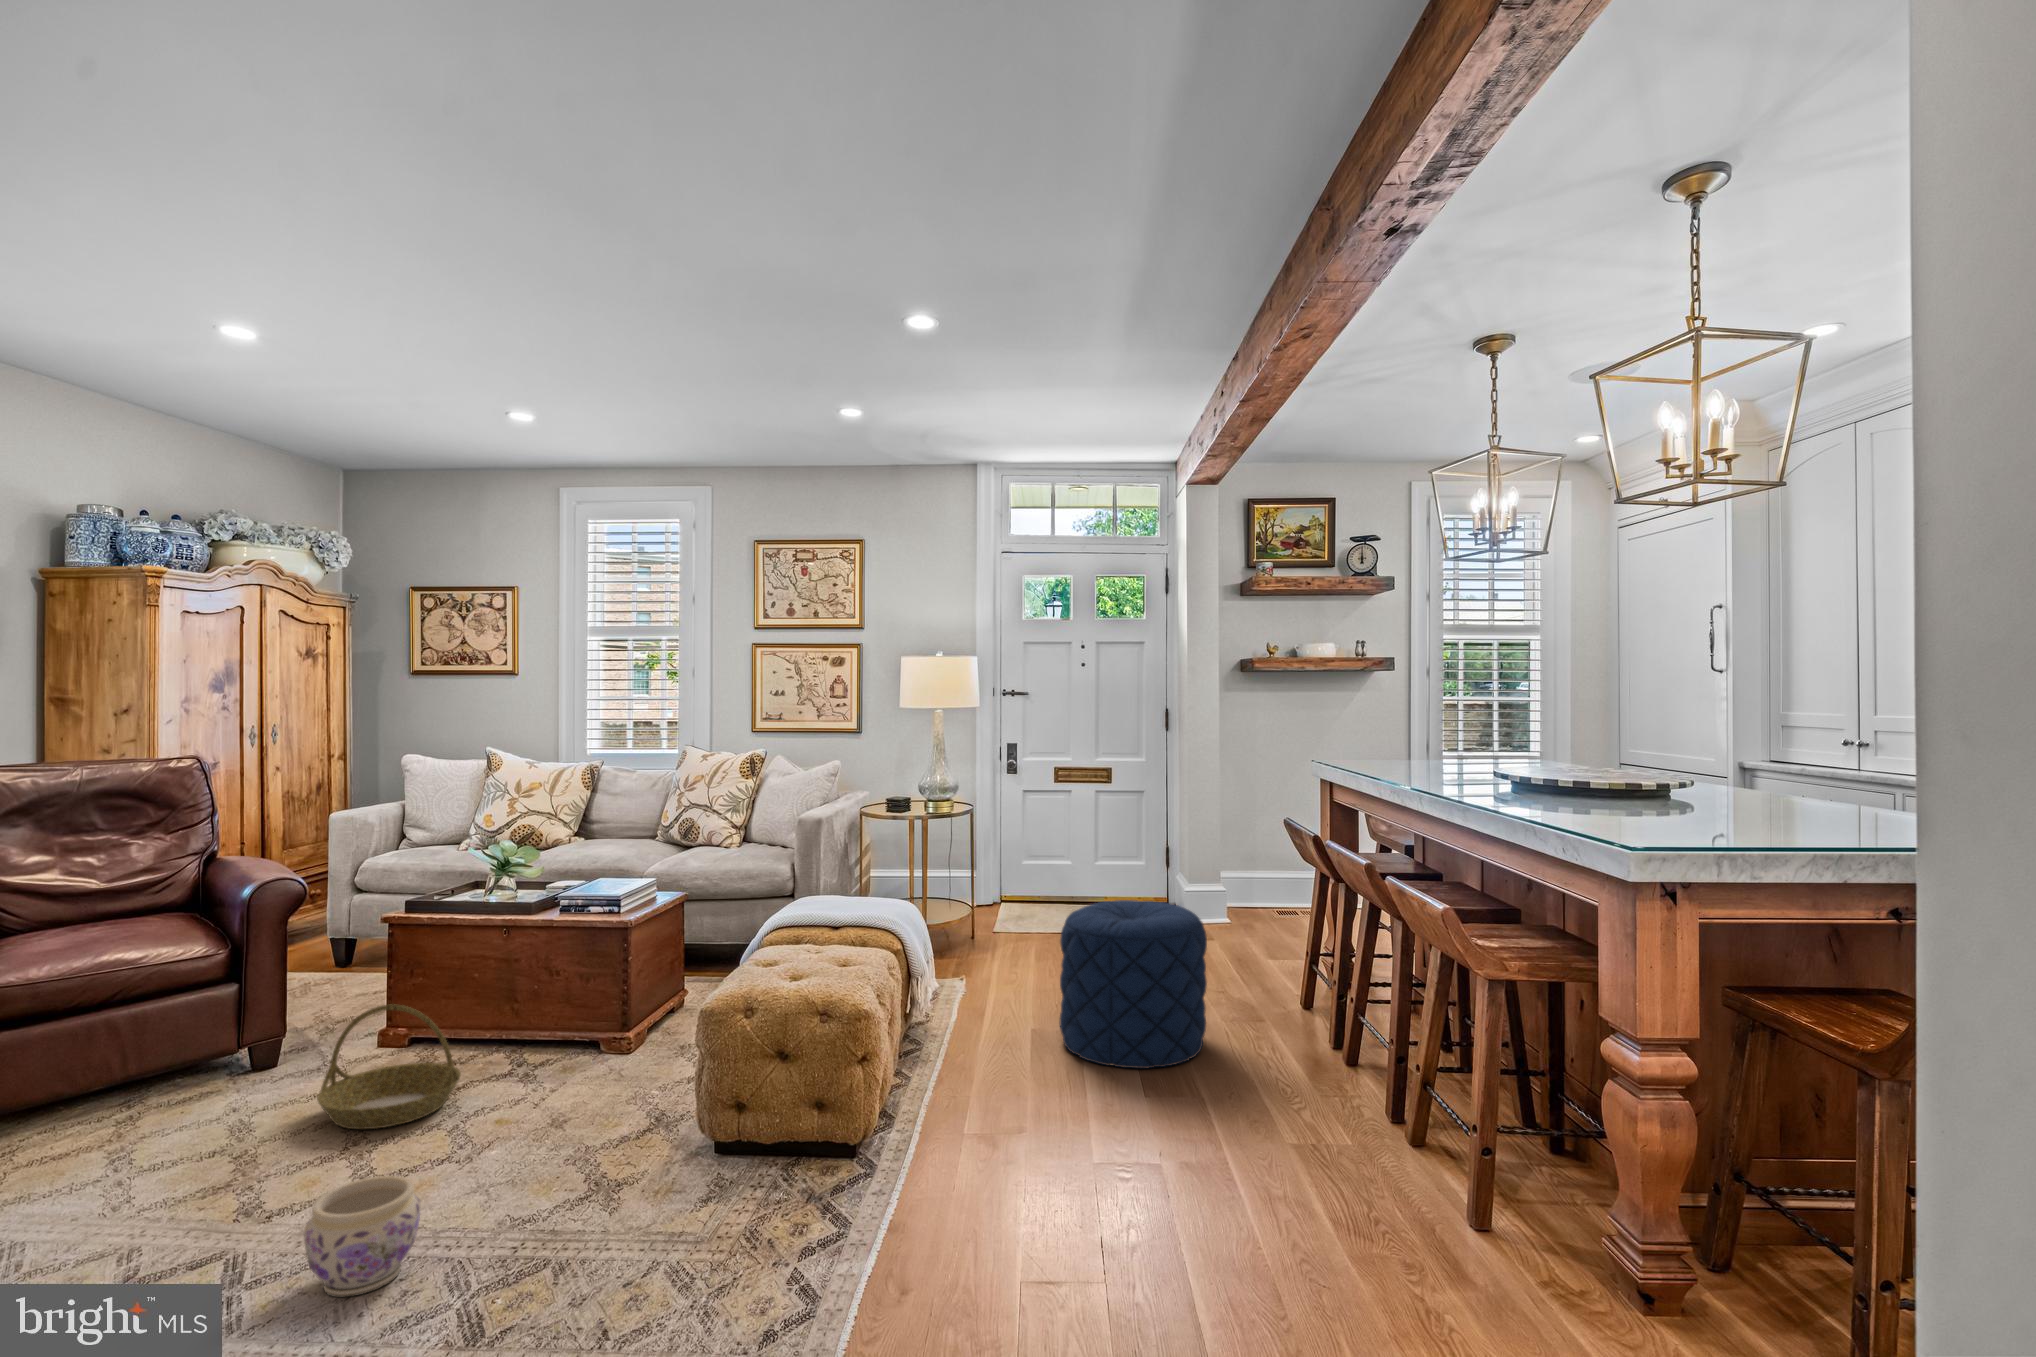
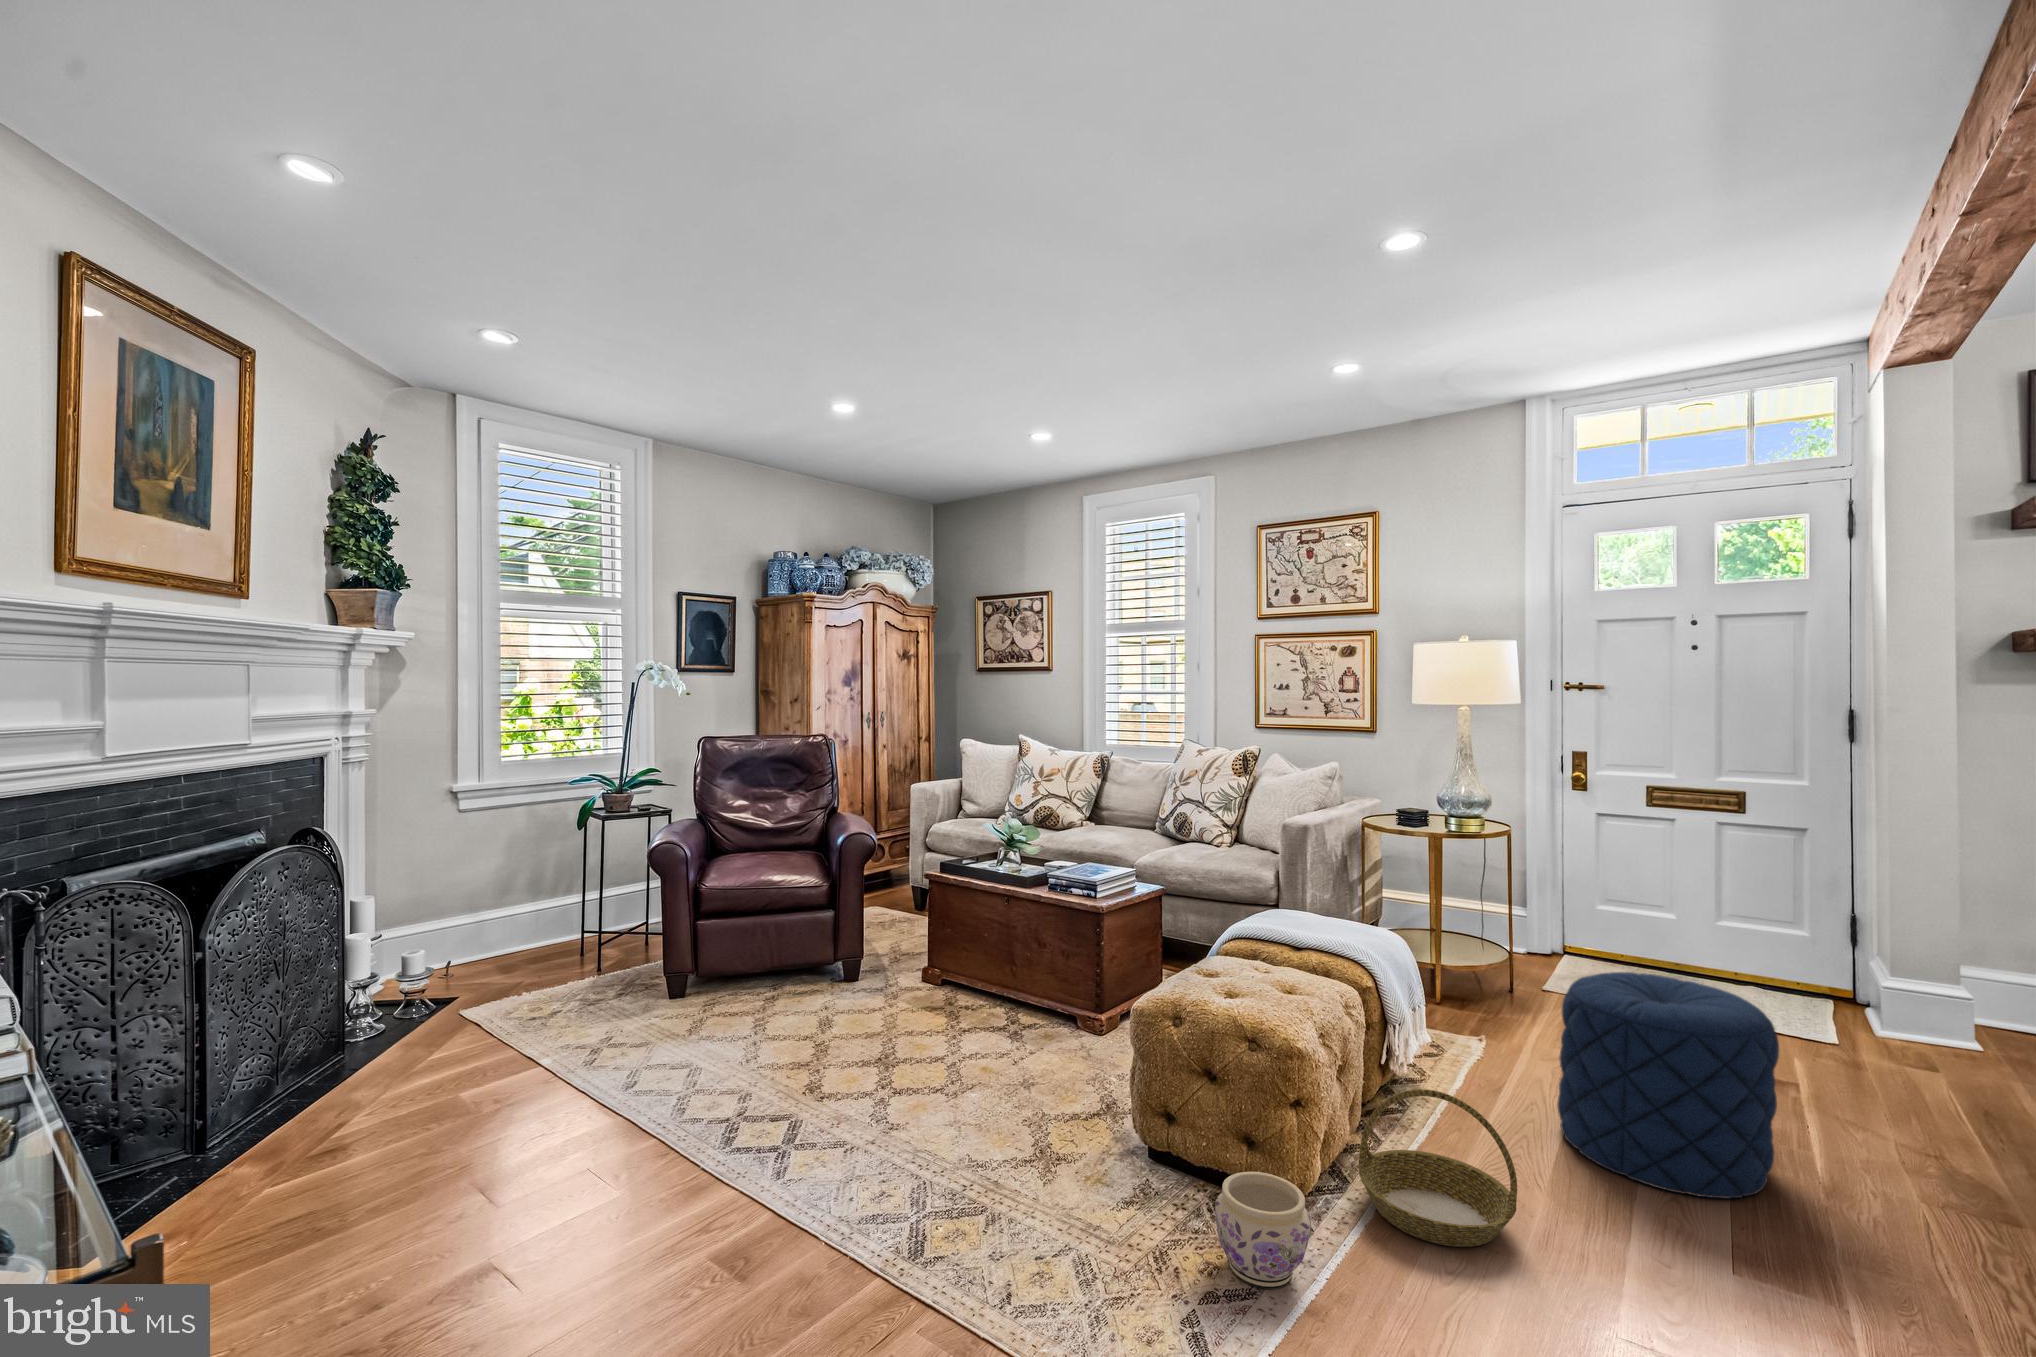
basket: present [317,1005,461,1129] -> present [1359,1089,1517,1247]
planter: present [304,1176,421,1297] -> present [1215,1172,1311,1289]

